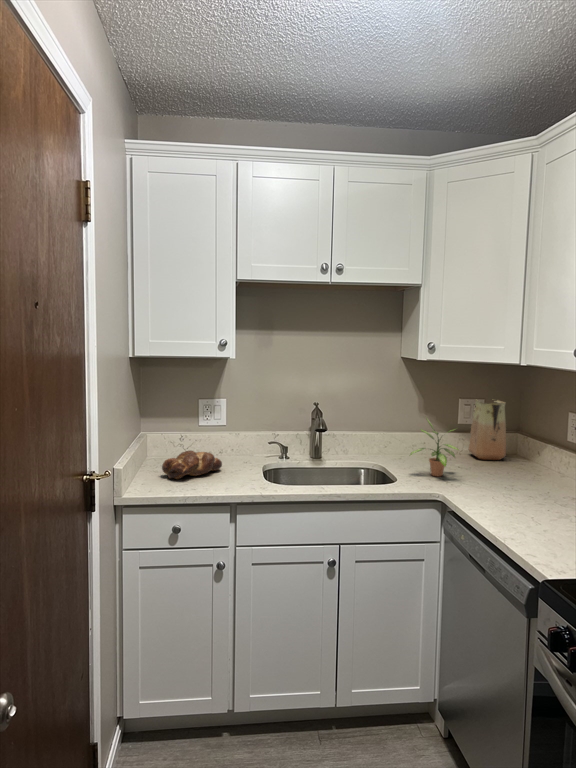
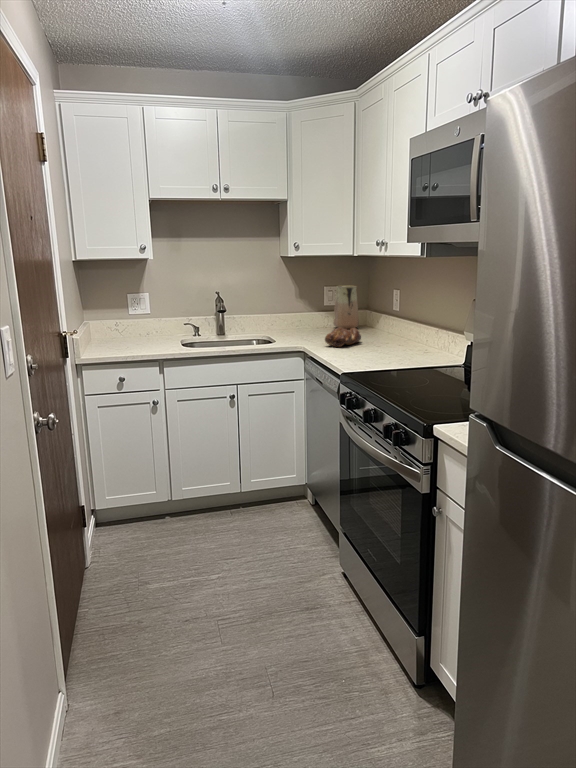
potted plant: present [410,419,458,476] -> none [285,296,319,338]
bread loaf: present [162,450,222,479] -> present [325,327,361,347]

